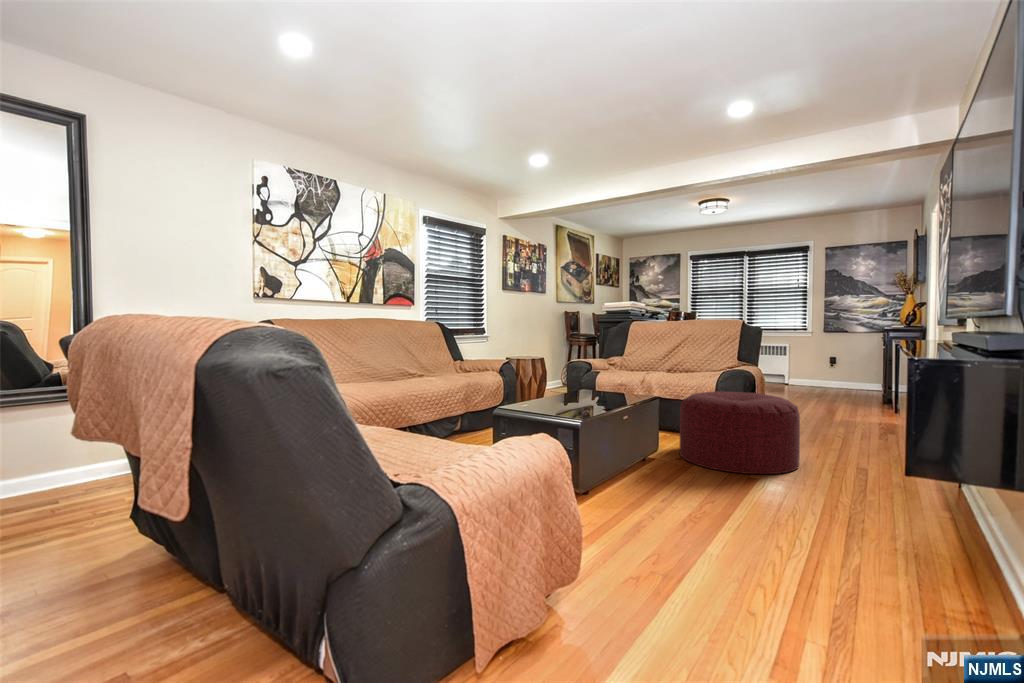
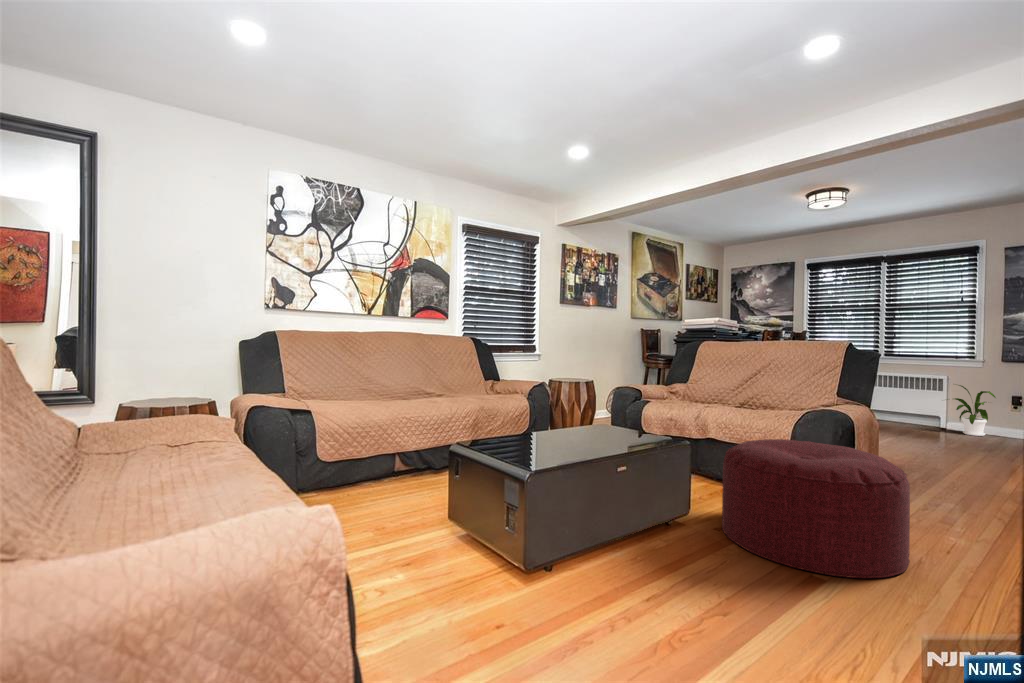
house plant: none [787,350,822,388] -> present [955,385,996,436]

